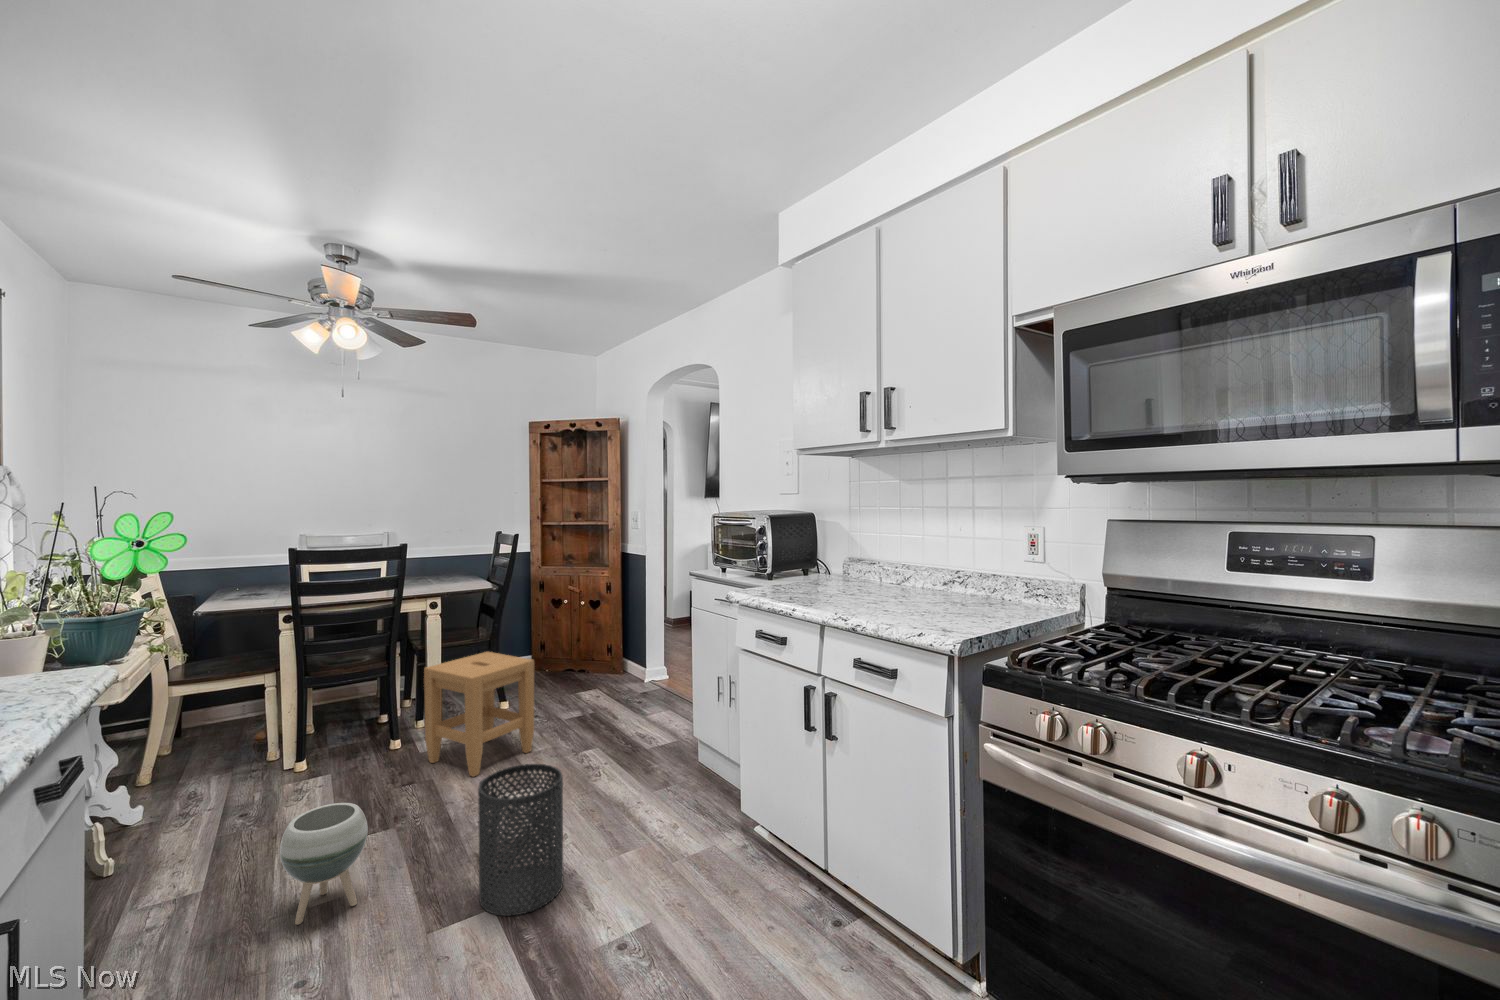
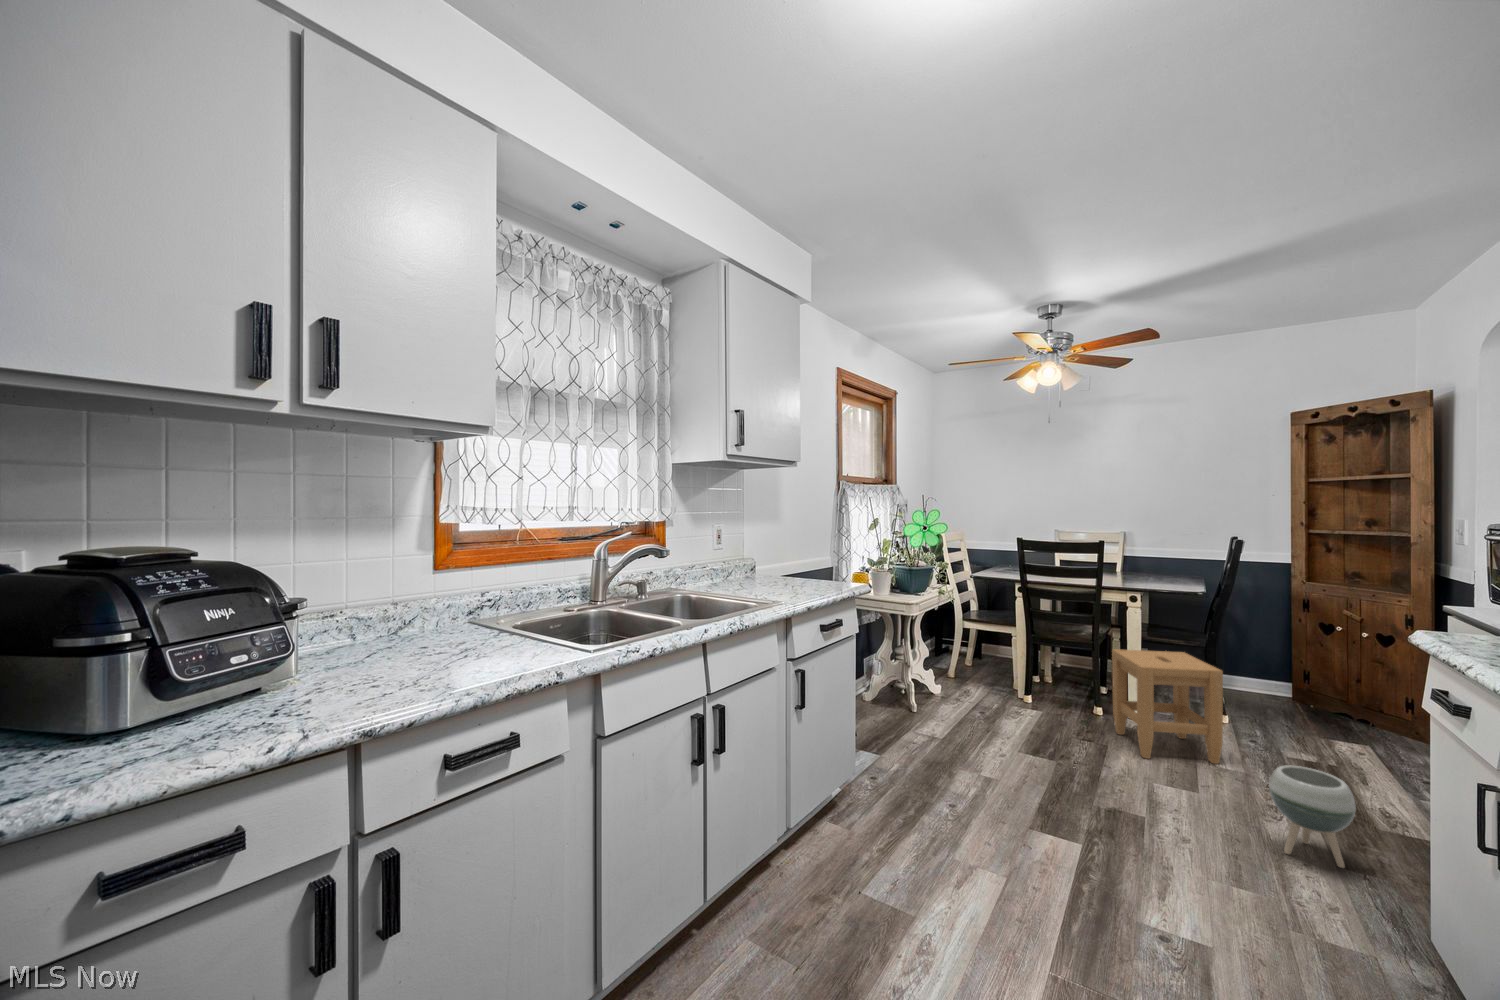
trash can: present [478,764,563,916] -> none [1074,738,1156,870]
planter: present [280,803,368,925] -> present [1269,765,1356,868]

